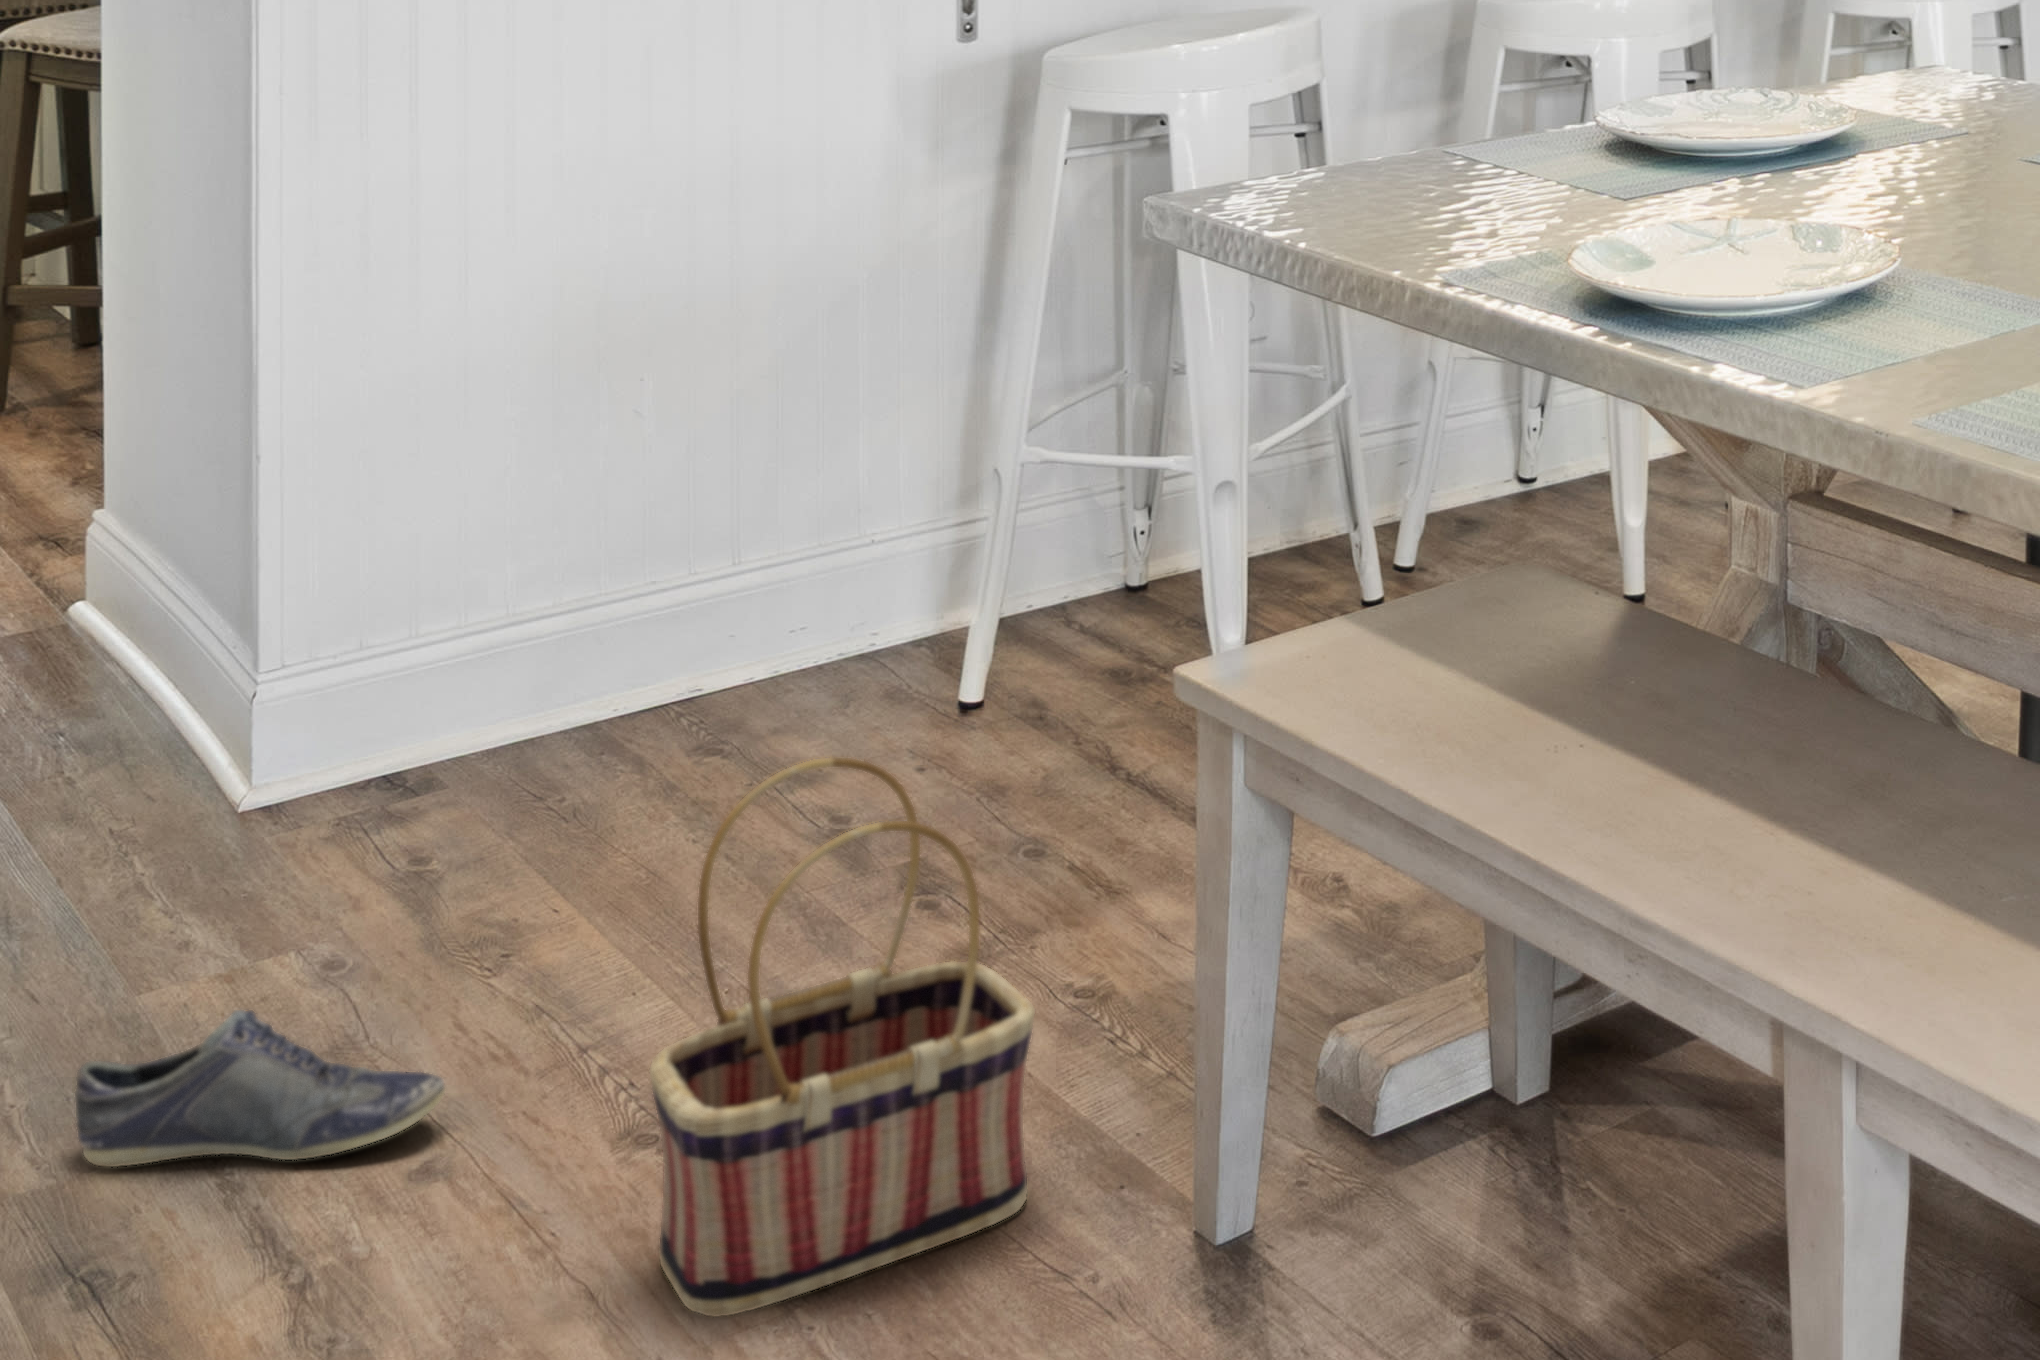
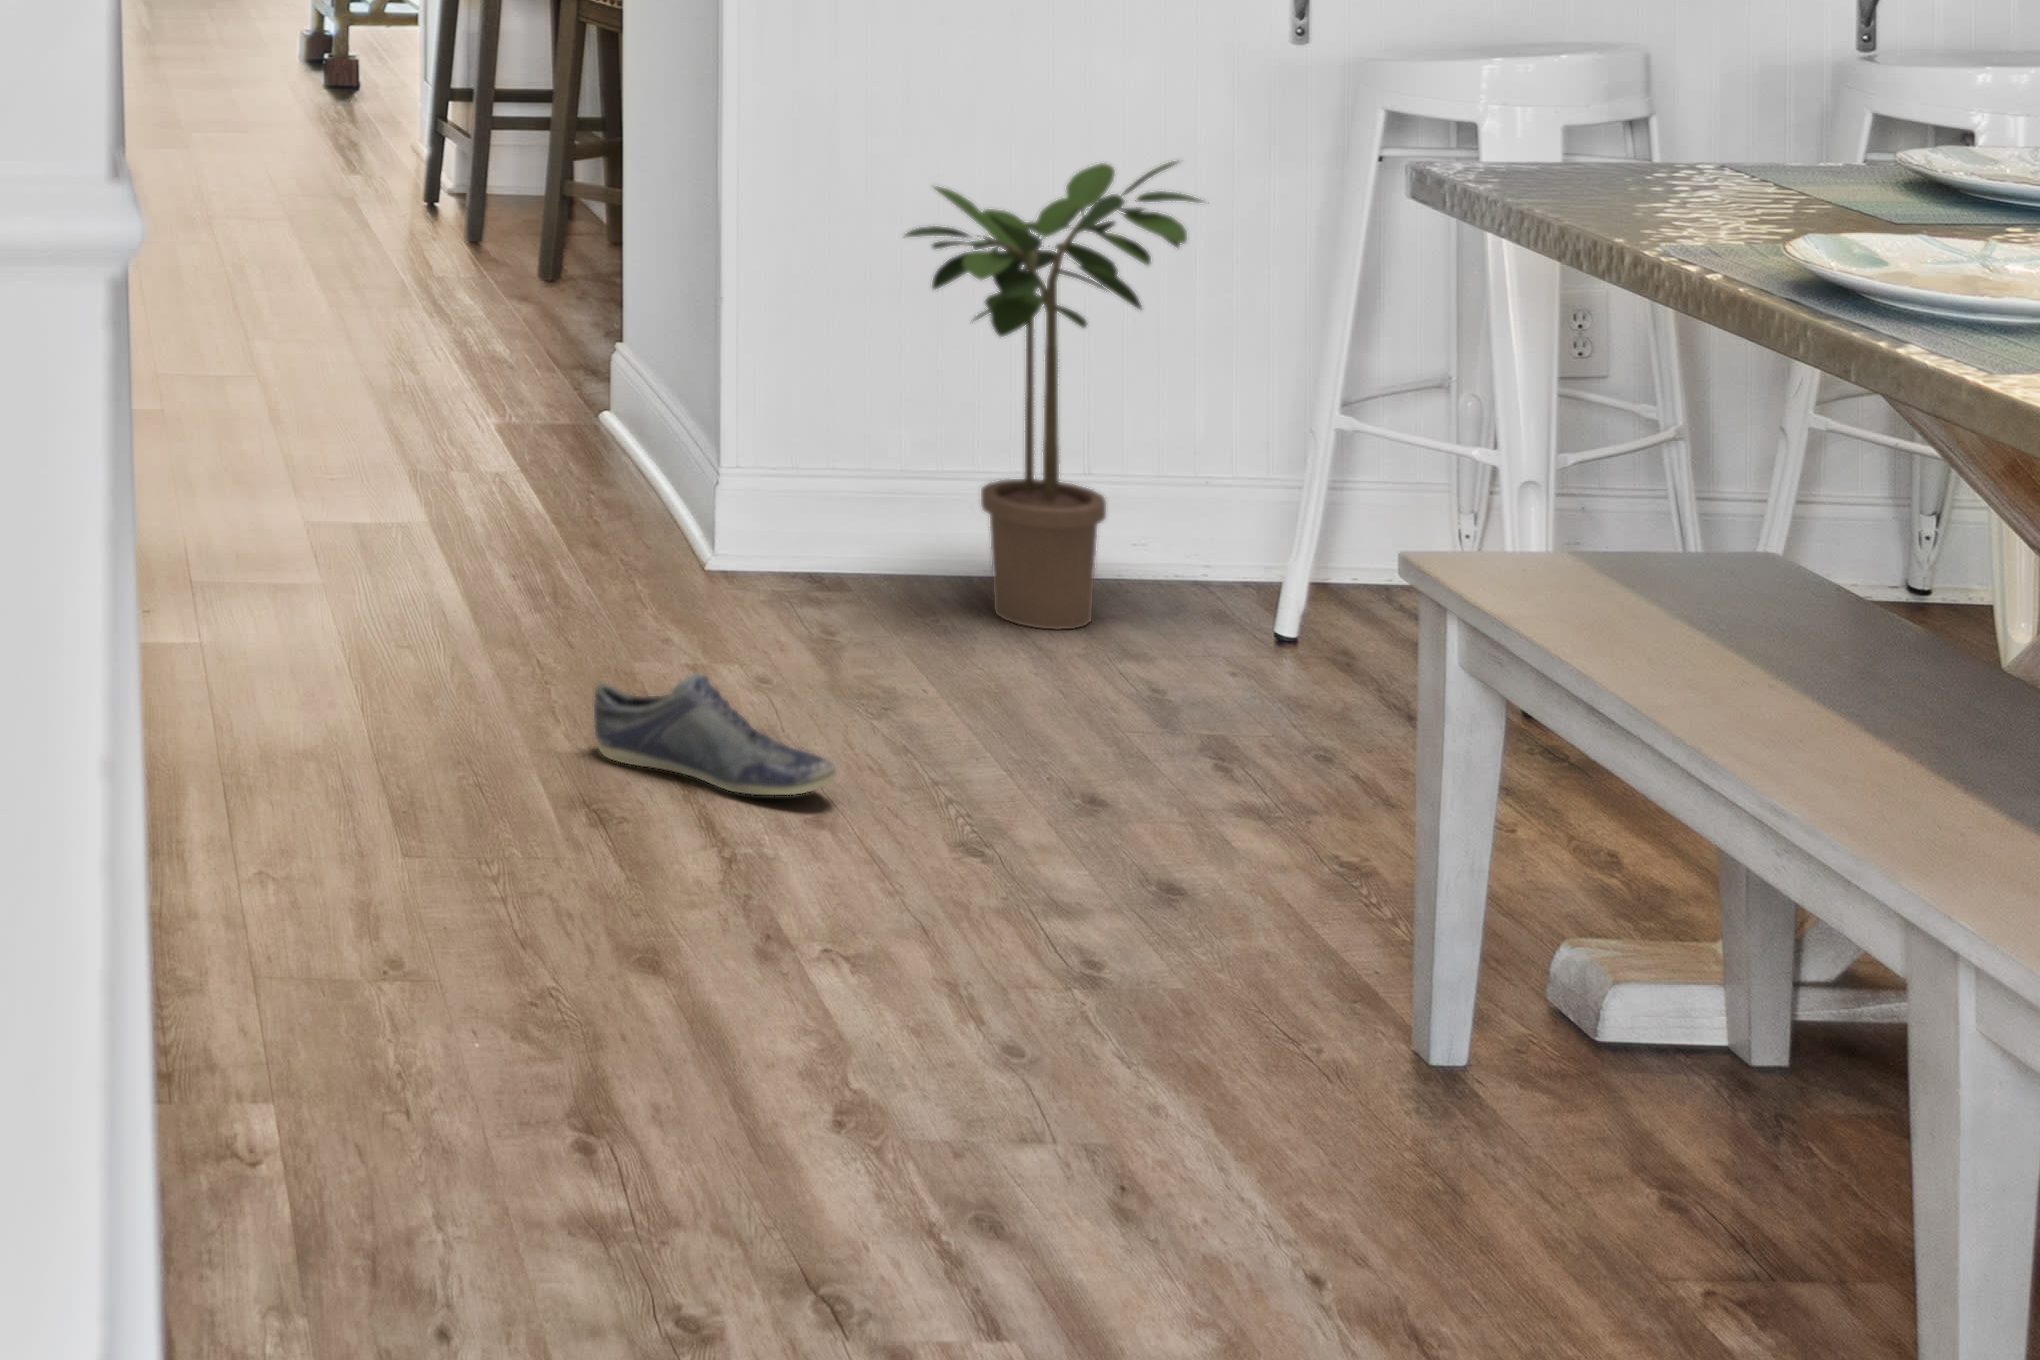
potted plant: none [505,200,876,775] -> present [905,162,1204,629]
basket: present [650,758,1035,1317] -> none [975,567,1286,988]

